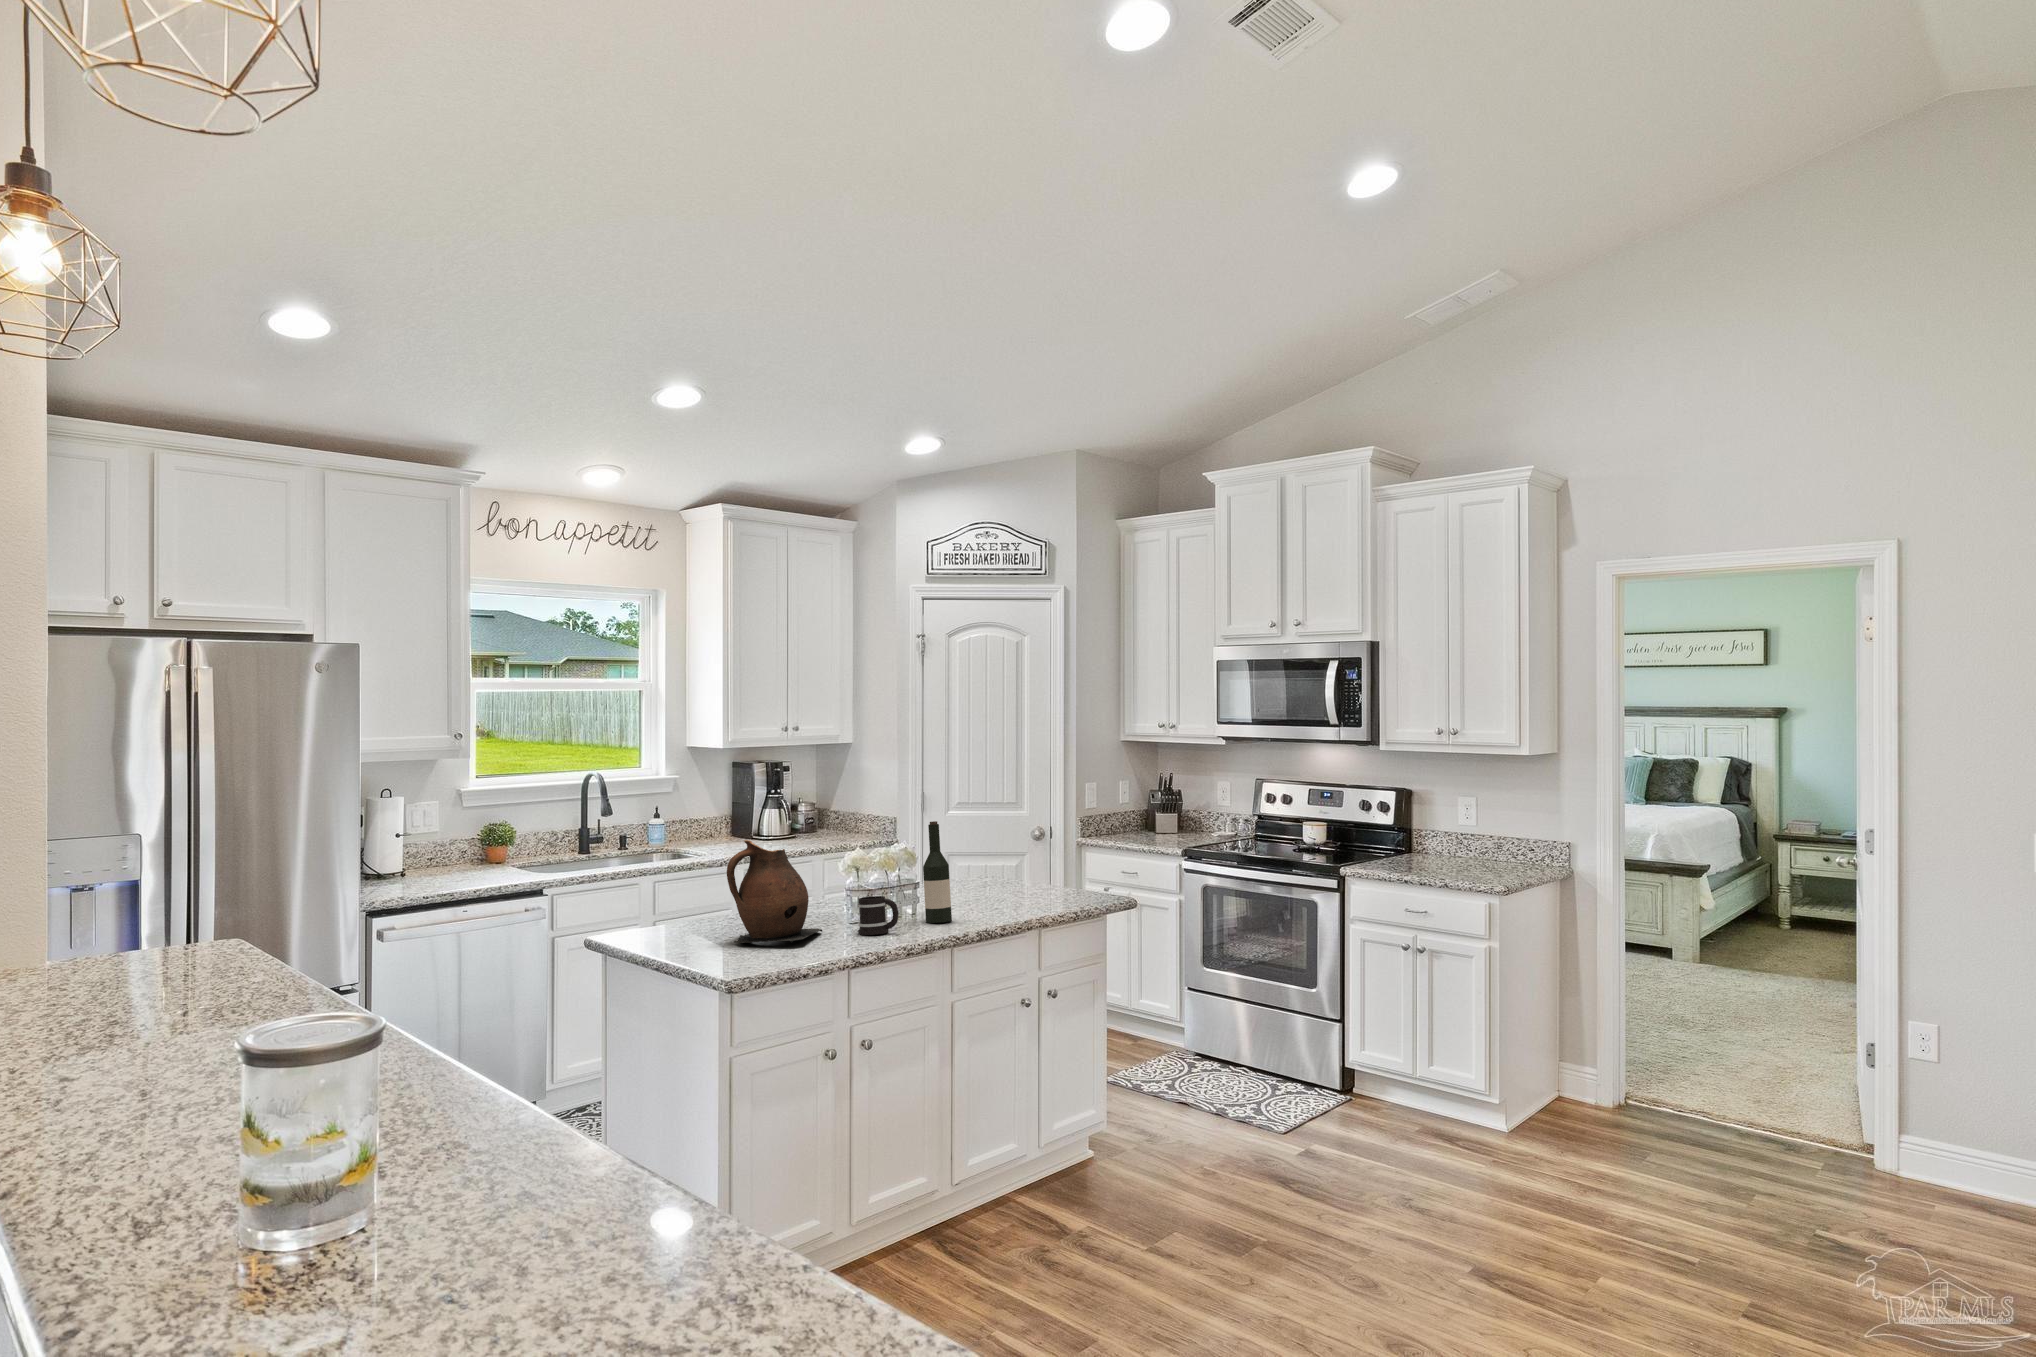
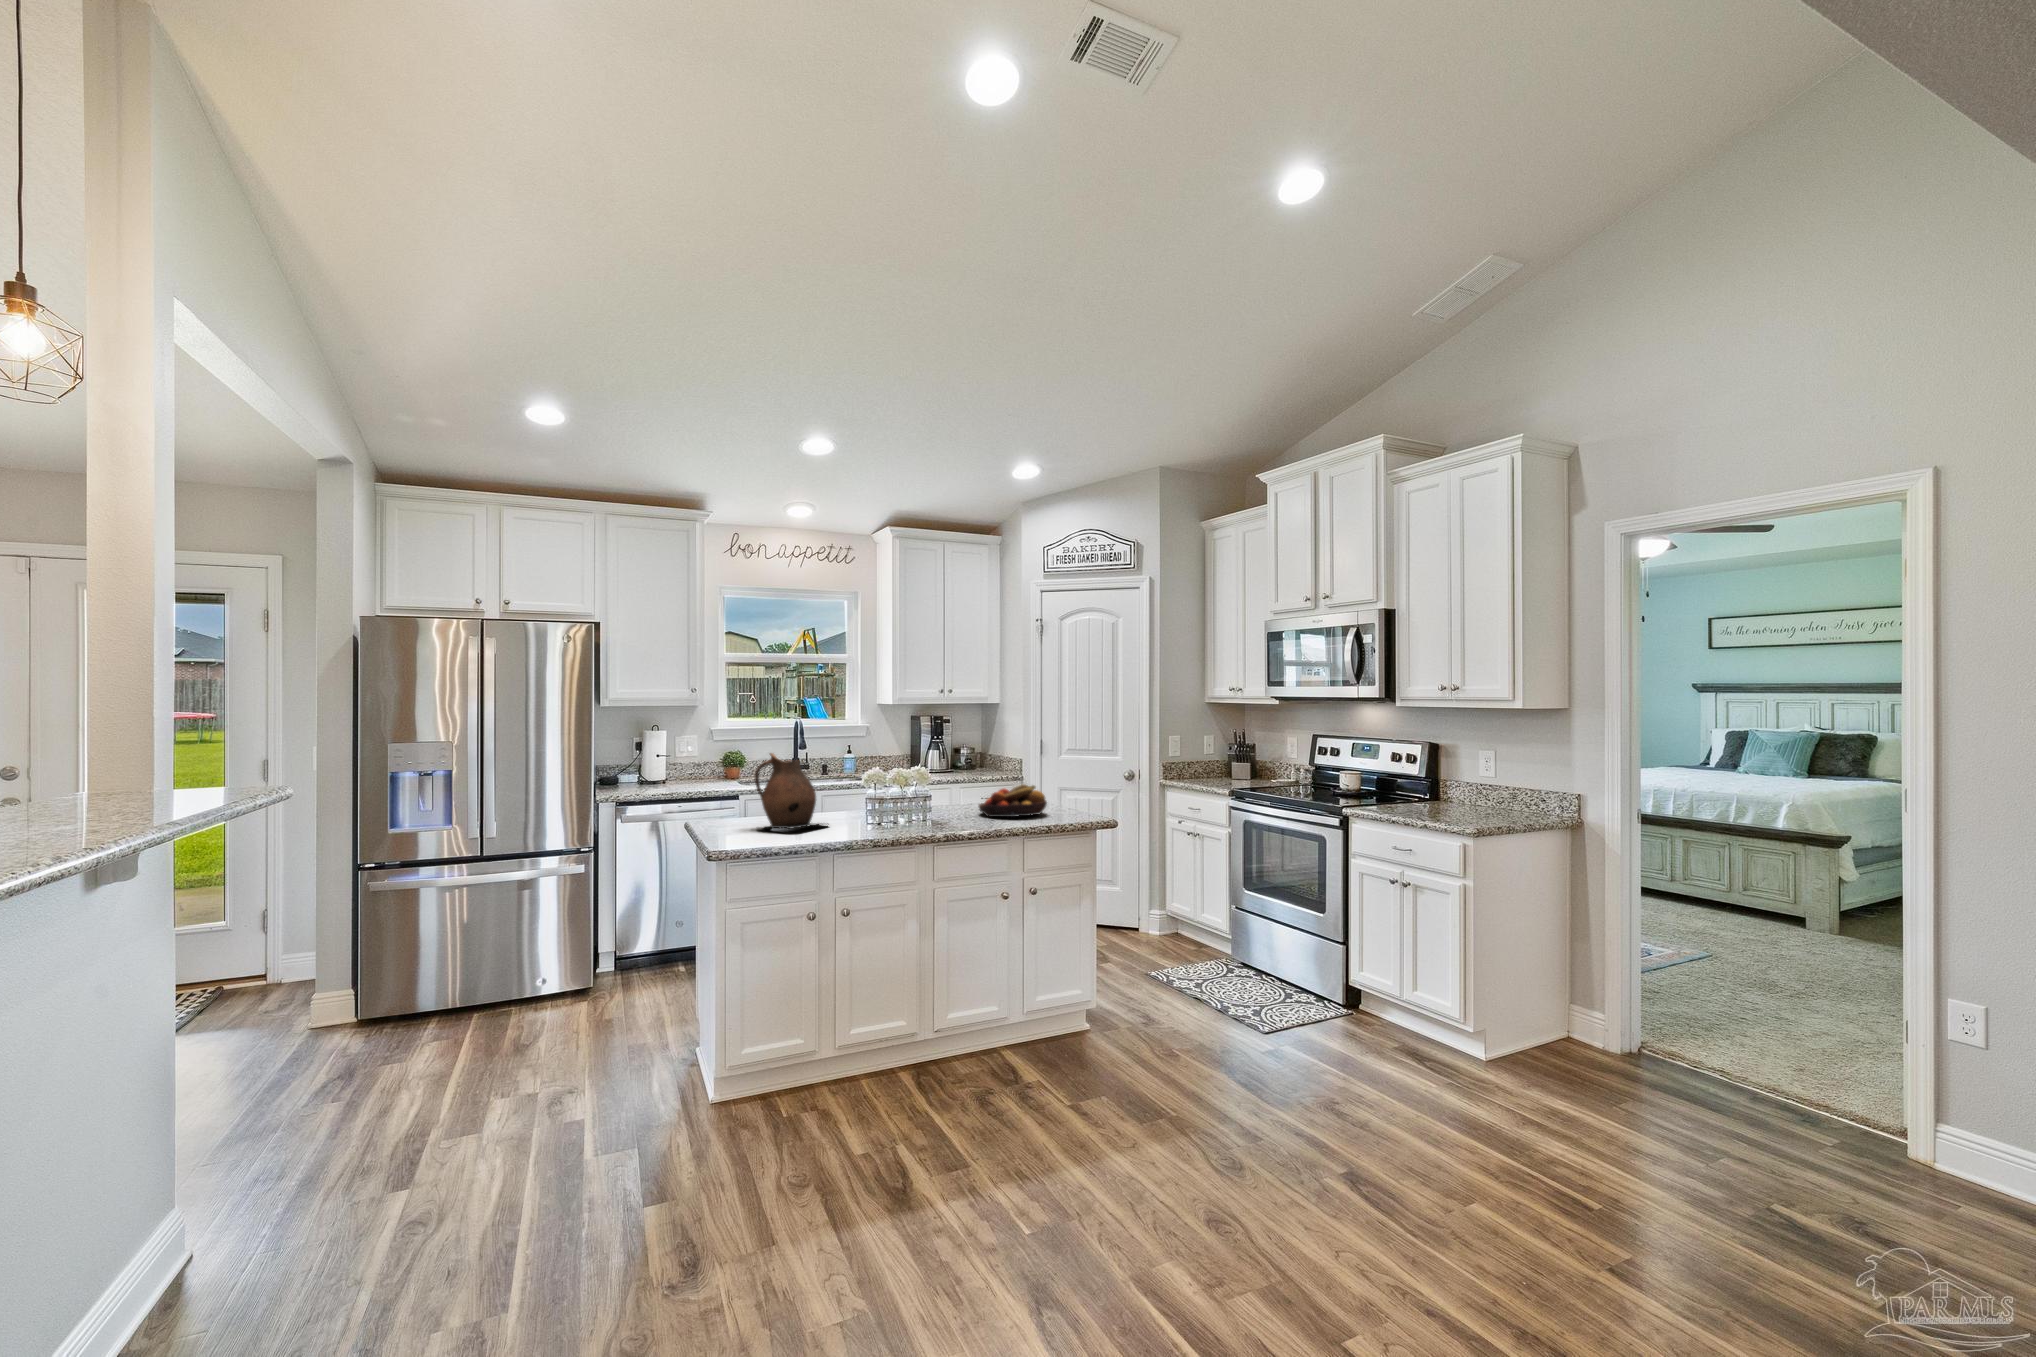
wine bottle: present [923,821,952,923] -> none [917,746,940,826]
fruit bowl: none [966,861,1051,904] -> present [979,785,1047,817]
mug: present [858,896,899,935] -> none [854,801,884,830]

